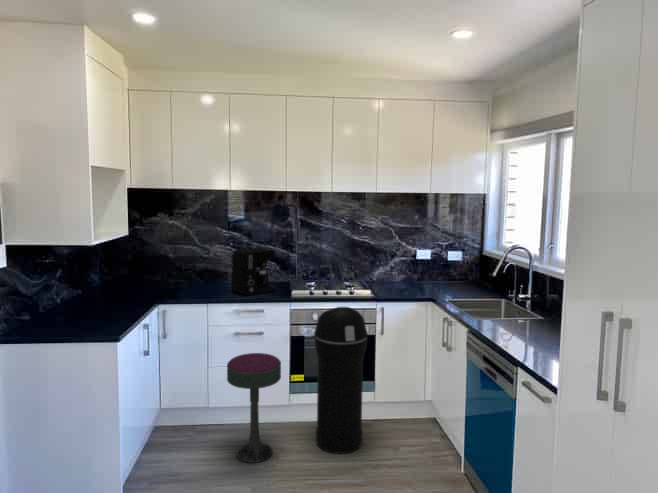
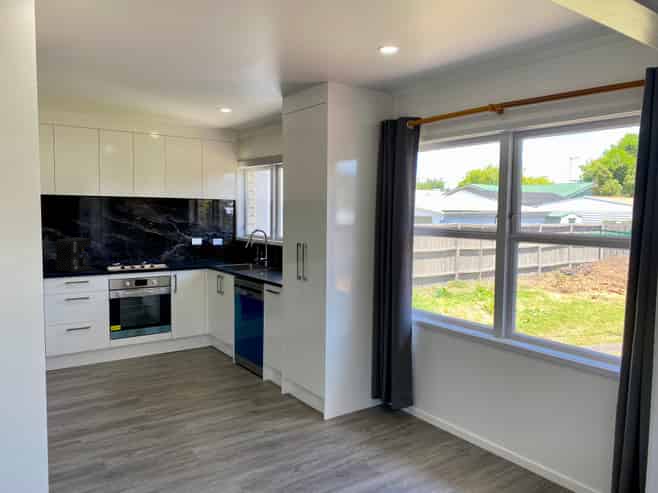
trash can: present [314,307,368,454] -> none [132,272,170,370]
bar stool: present [227,353,281,463] -> none [71,310,112,384]

